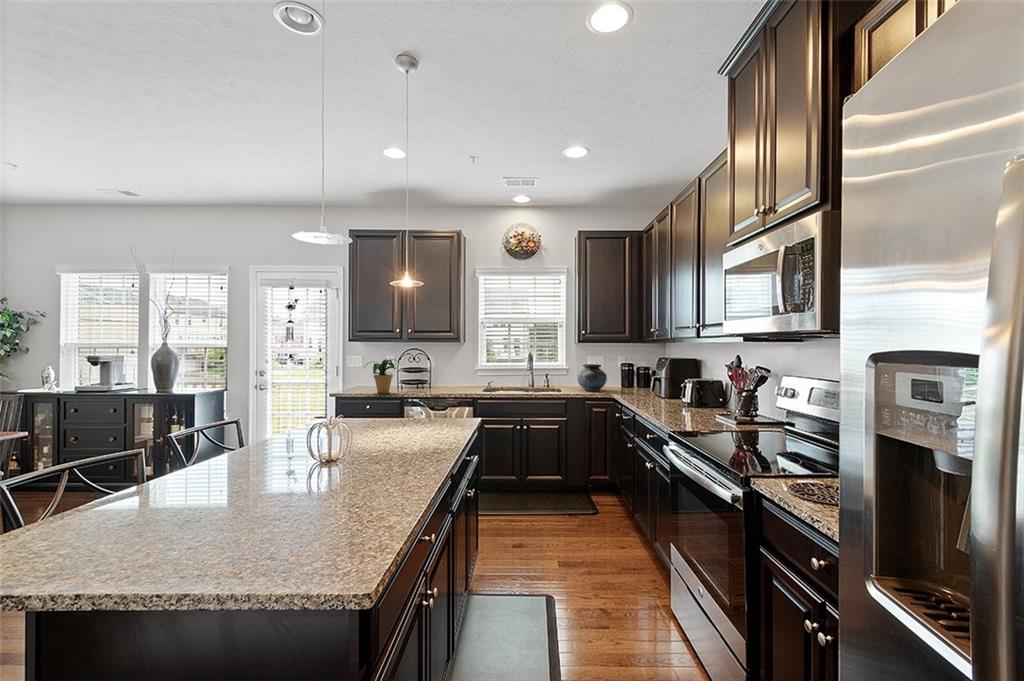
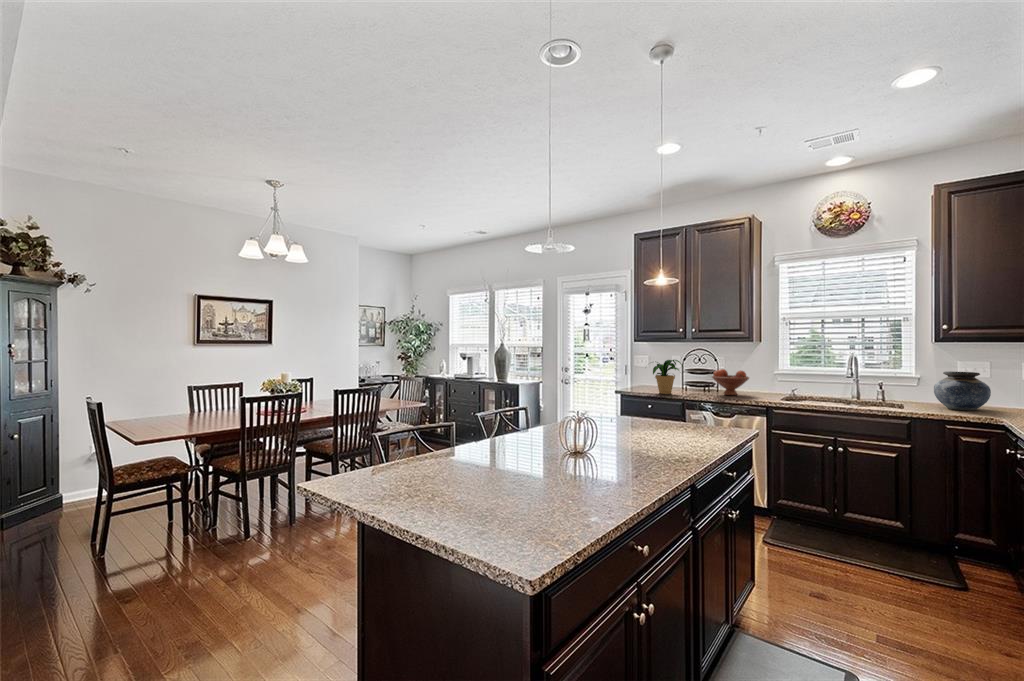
fruit bowl: none [425,367,457,390] -> present [712,369,749,395]

